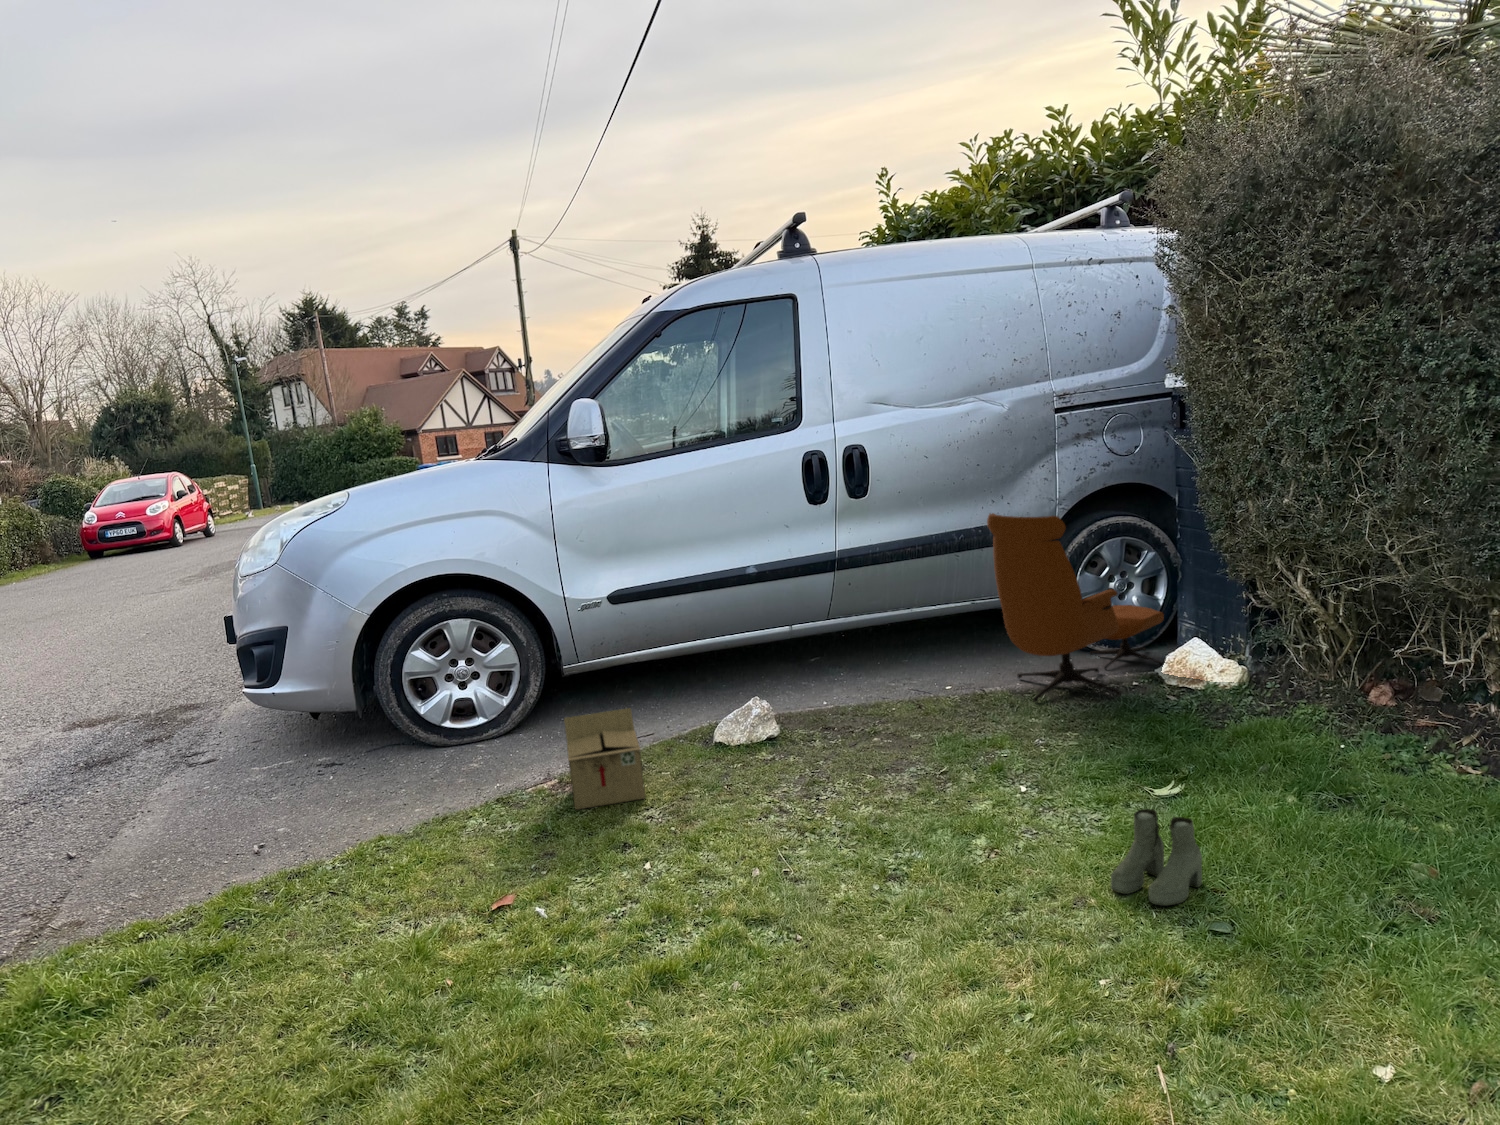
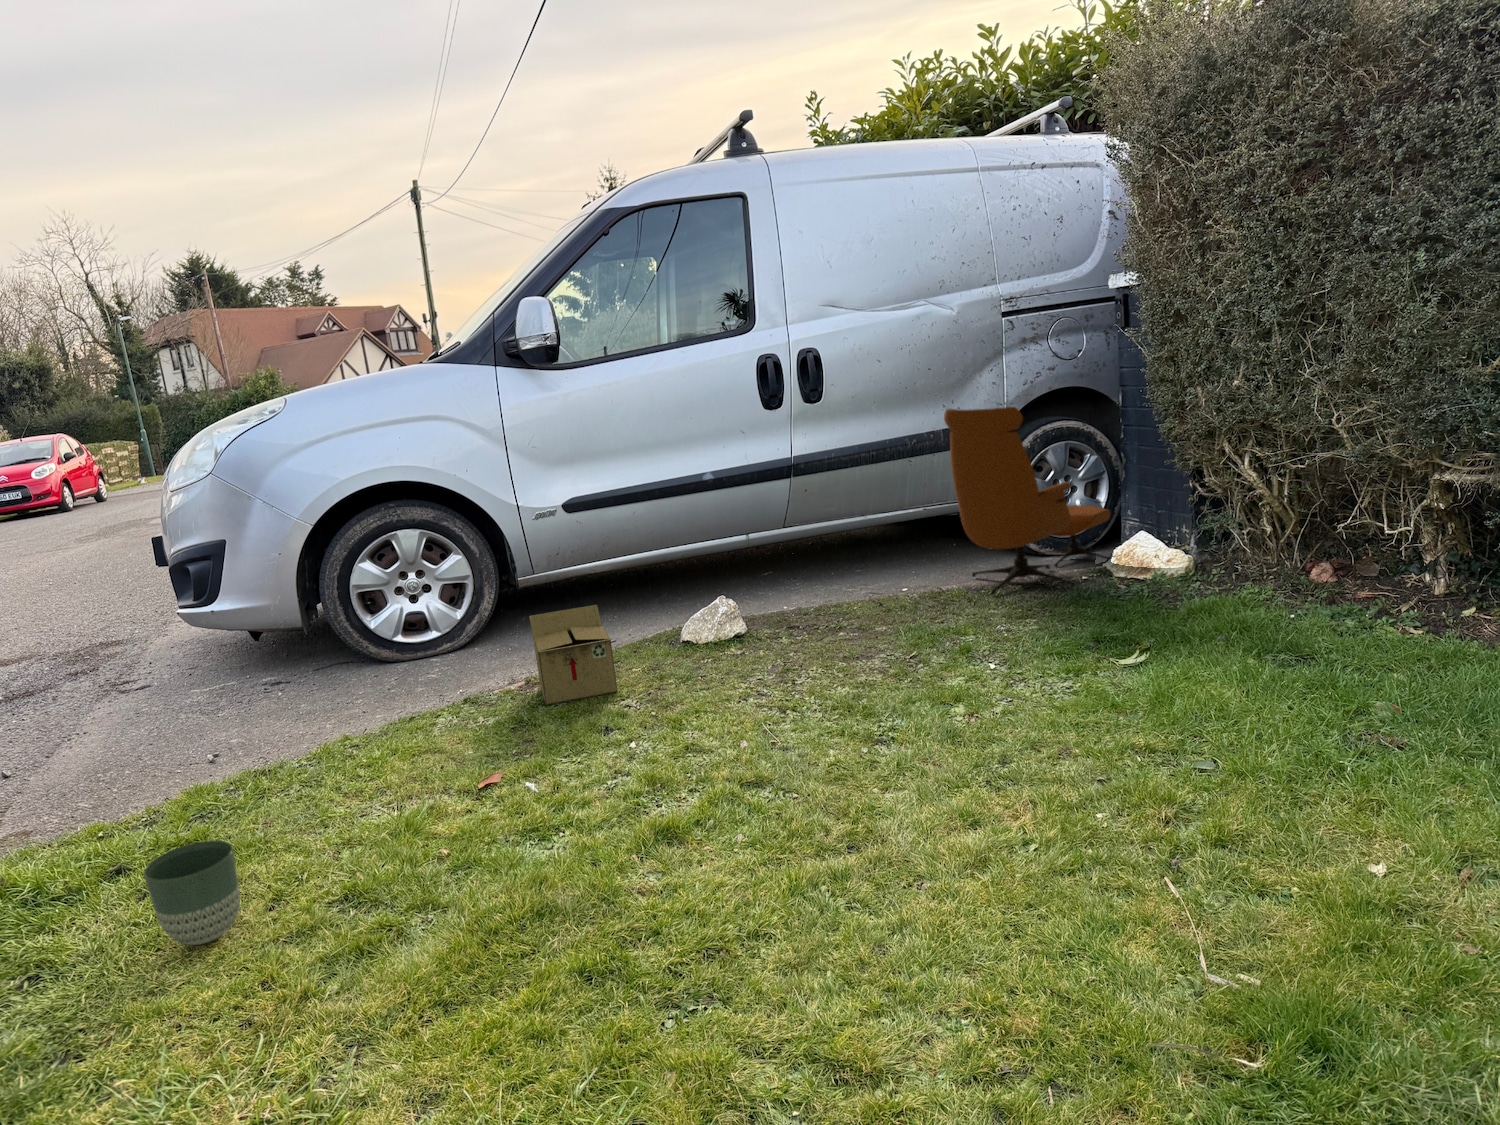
boots: present [1110,809,1202,906] -> none [1094,661,1181,749]
planter: none [159,968,249,1073] -> present [144,840,240,945]

